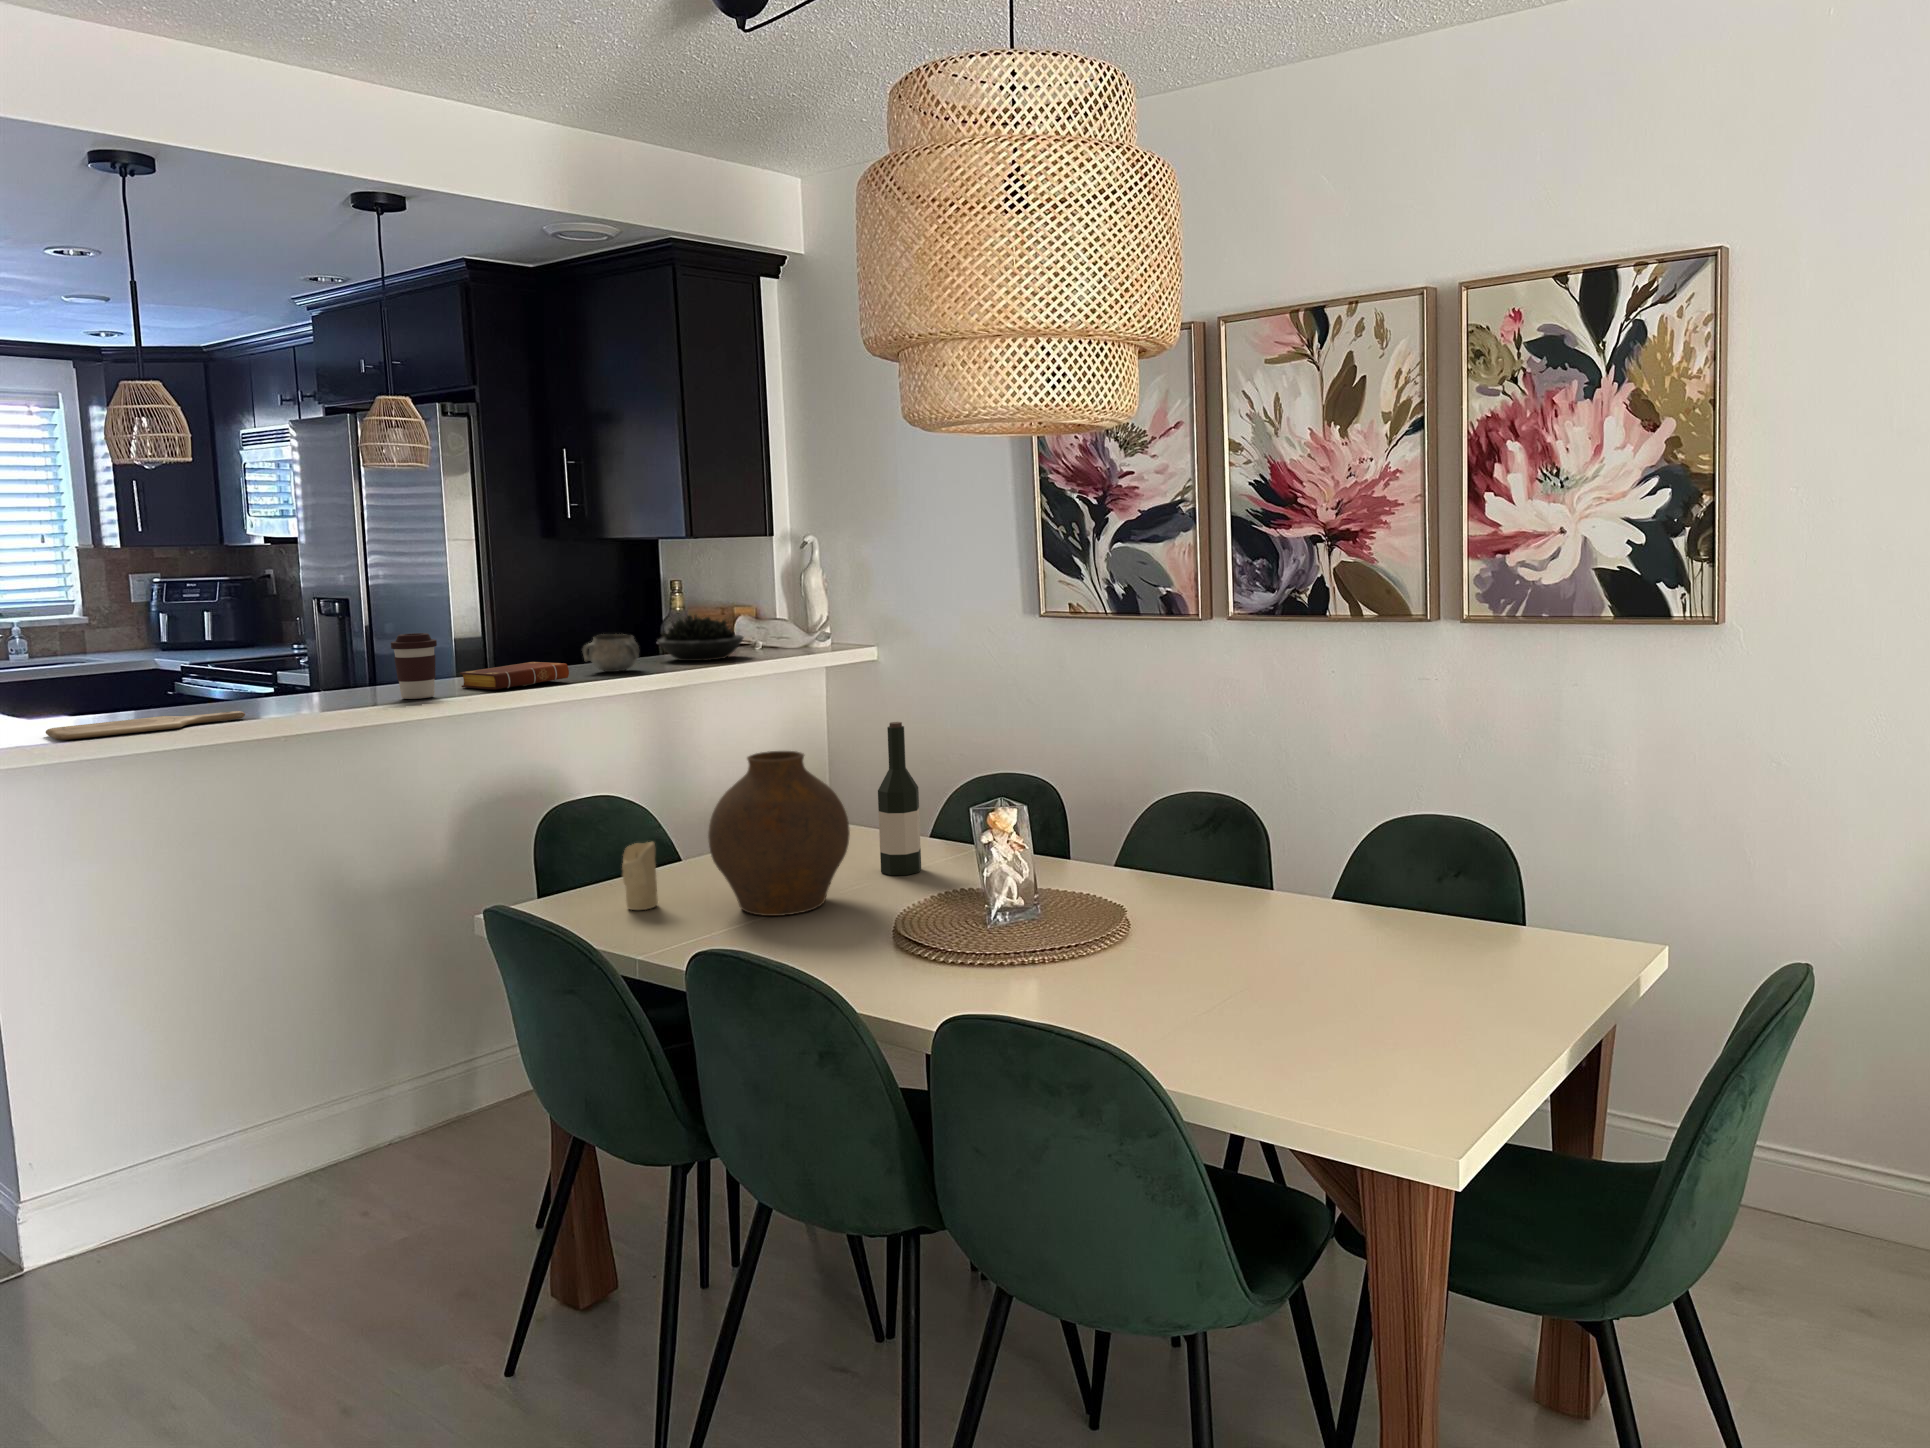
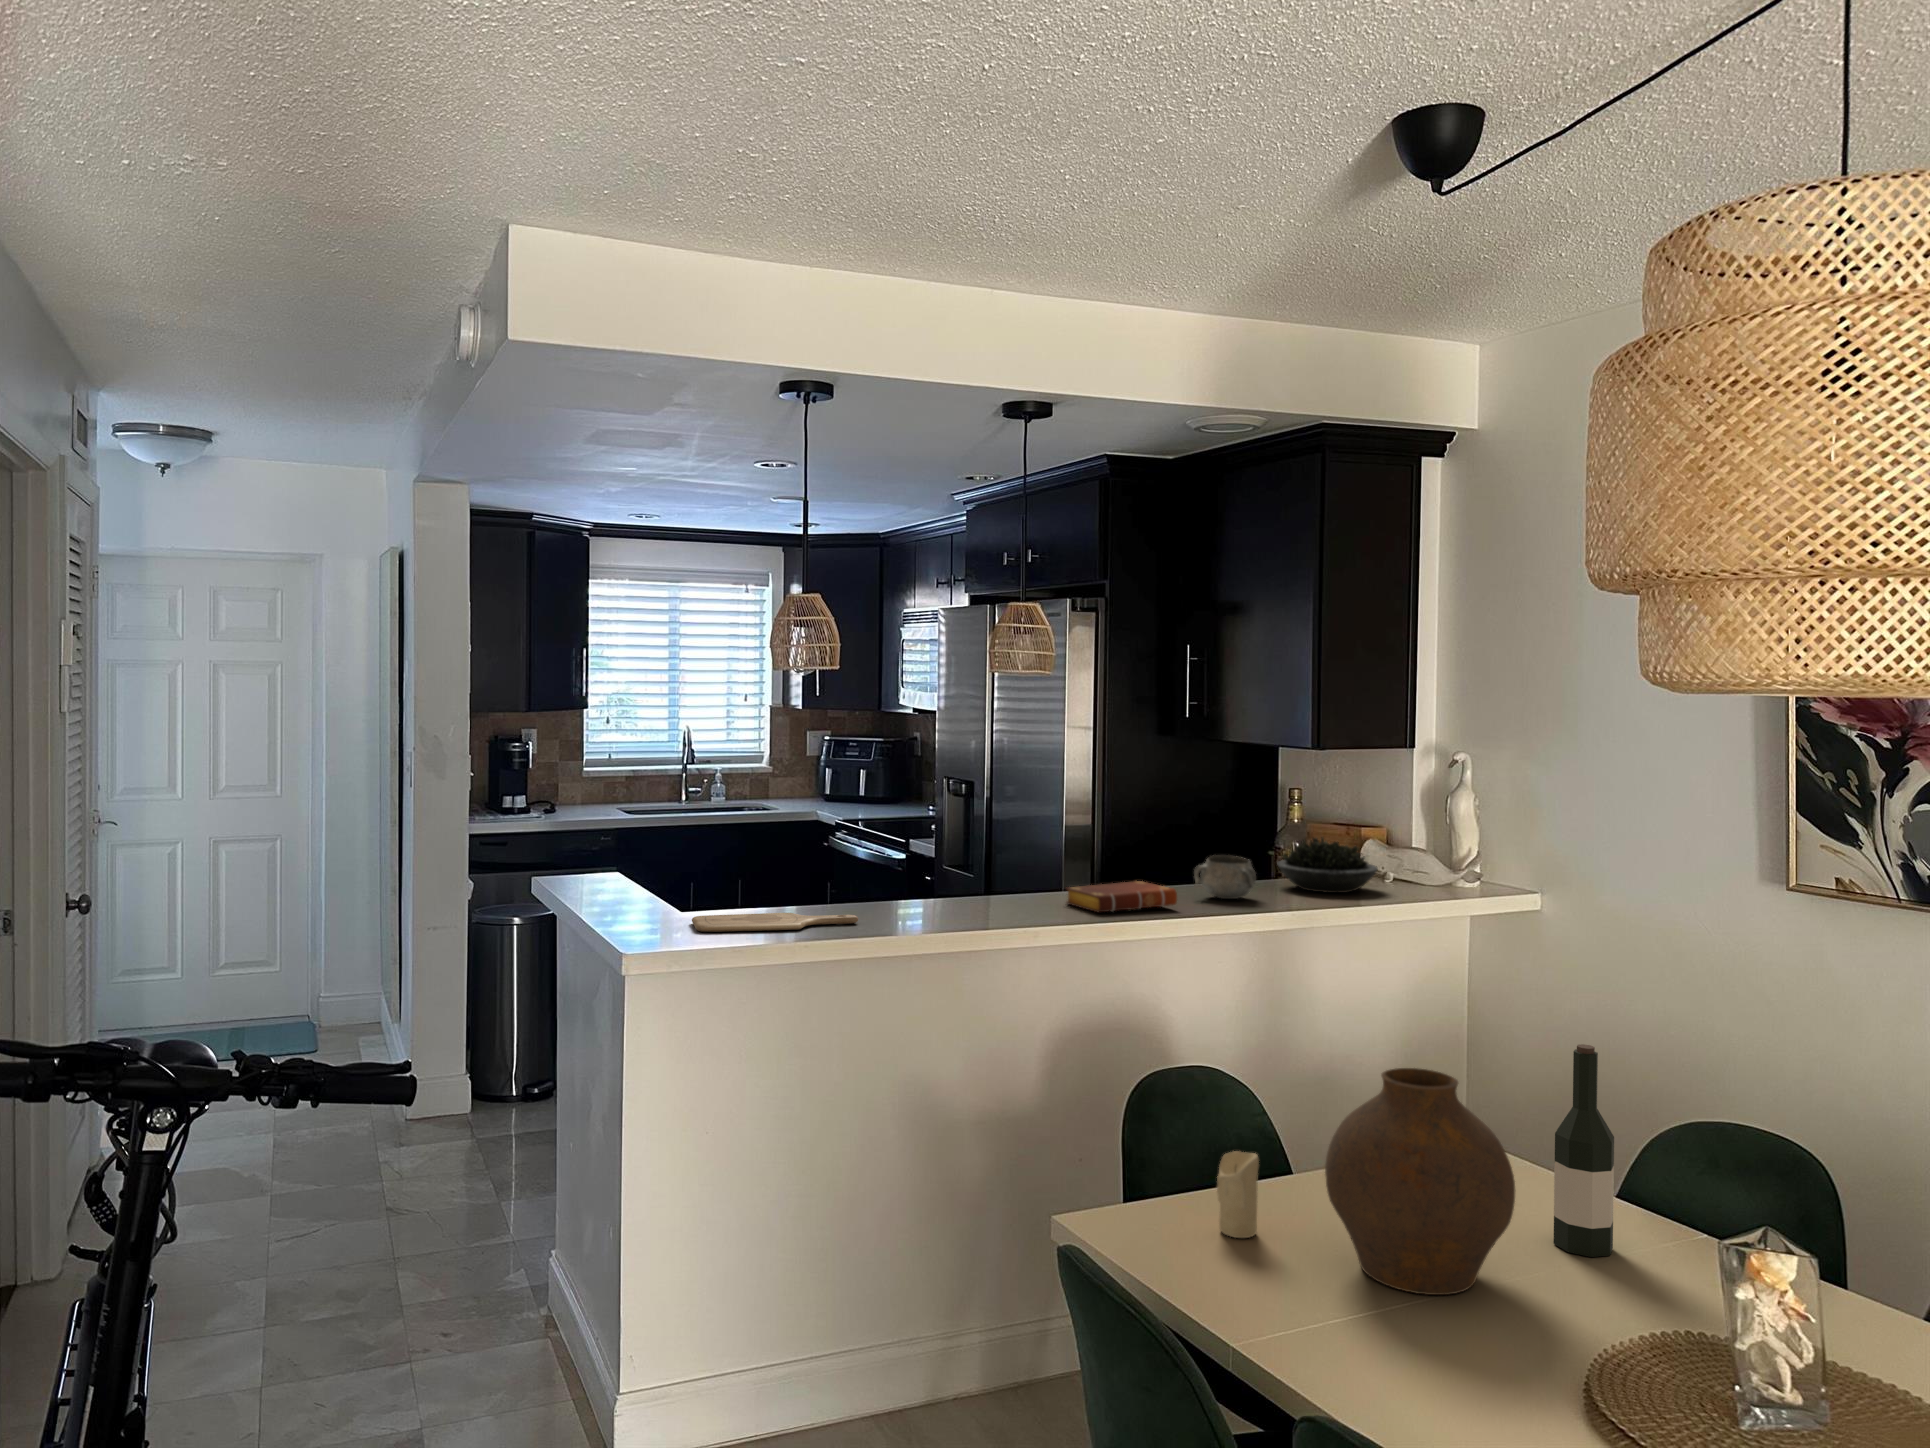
coffee cup: present [391,633,437,699] -> none [1000,845,1044,916]

